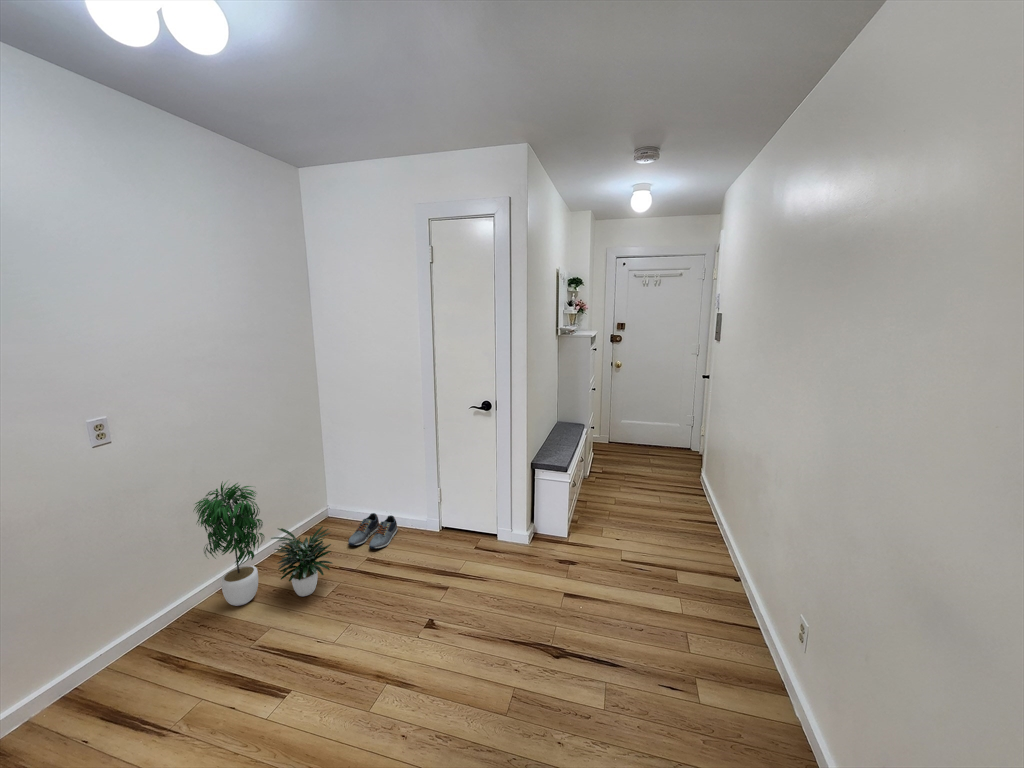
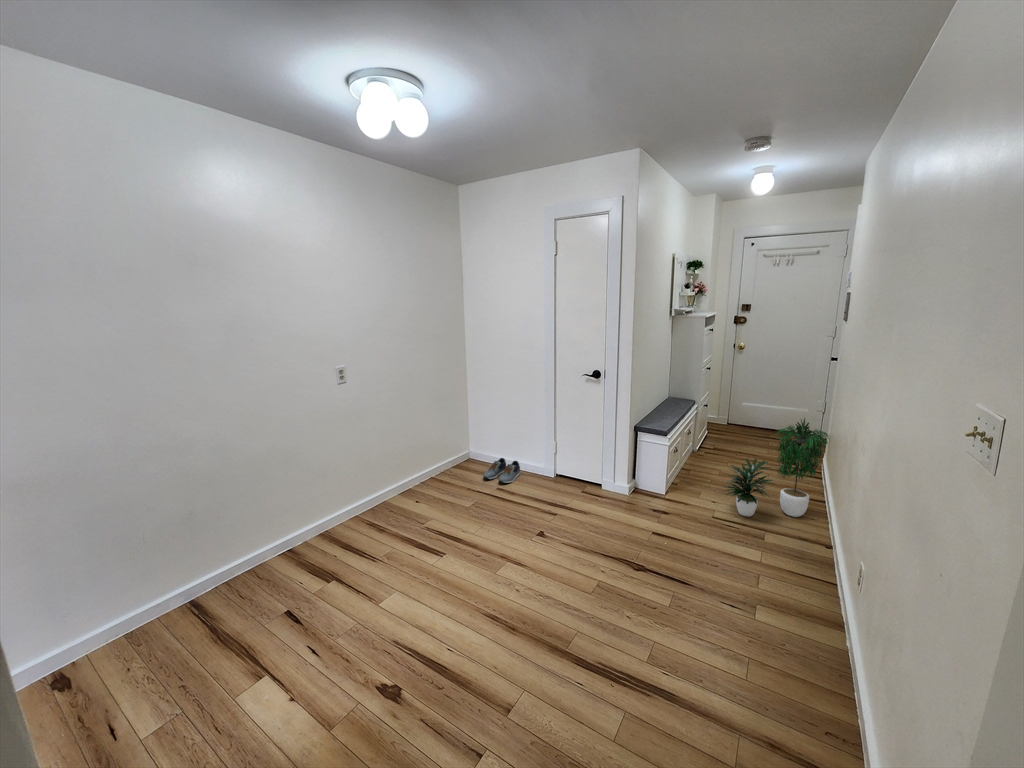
potted plant: present [194,482,332,606] -> present [724,418,830,517]

